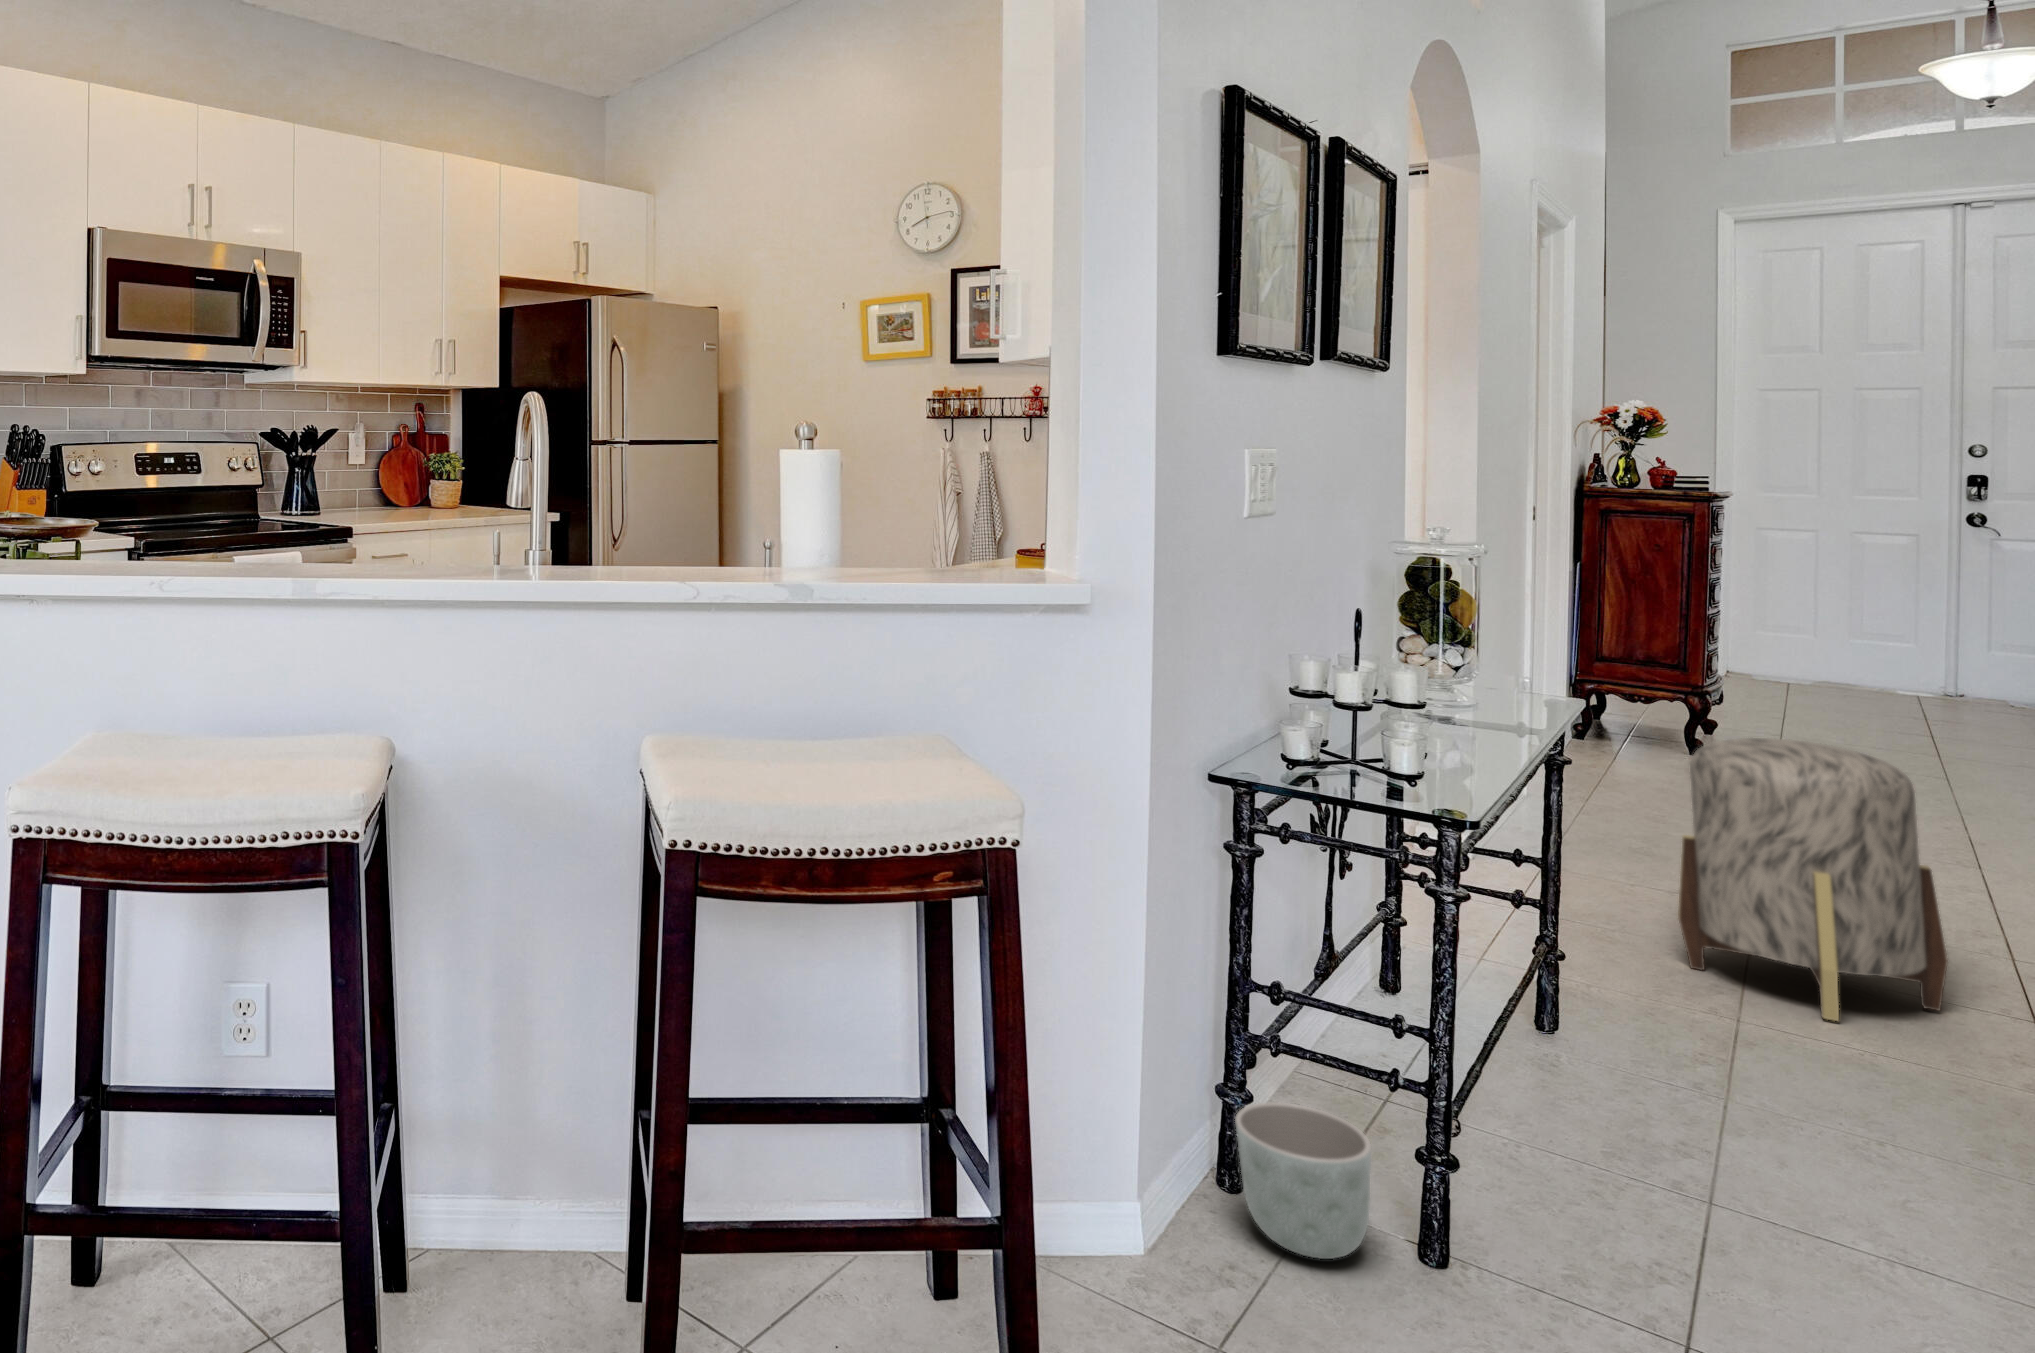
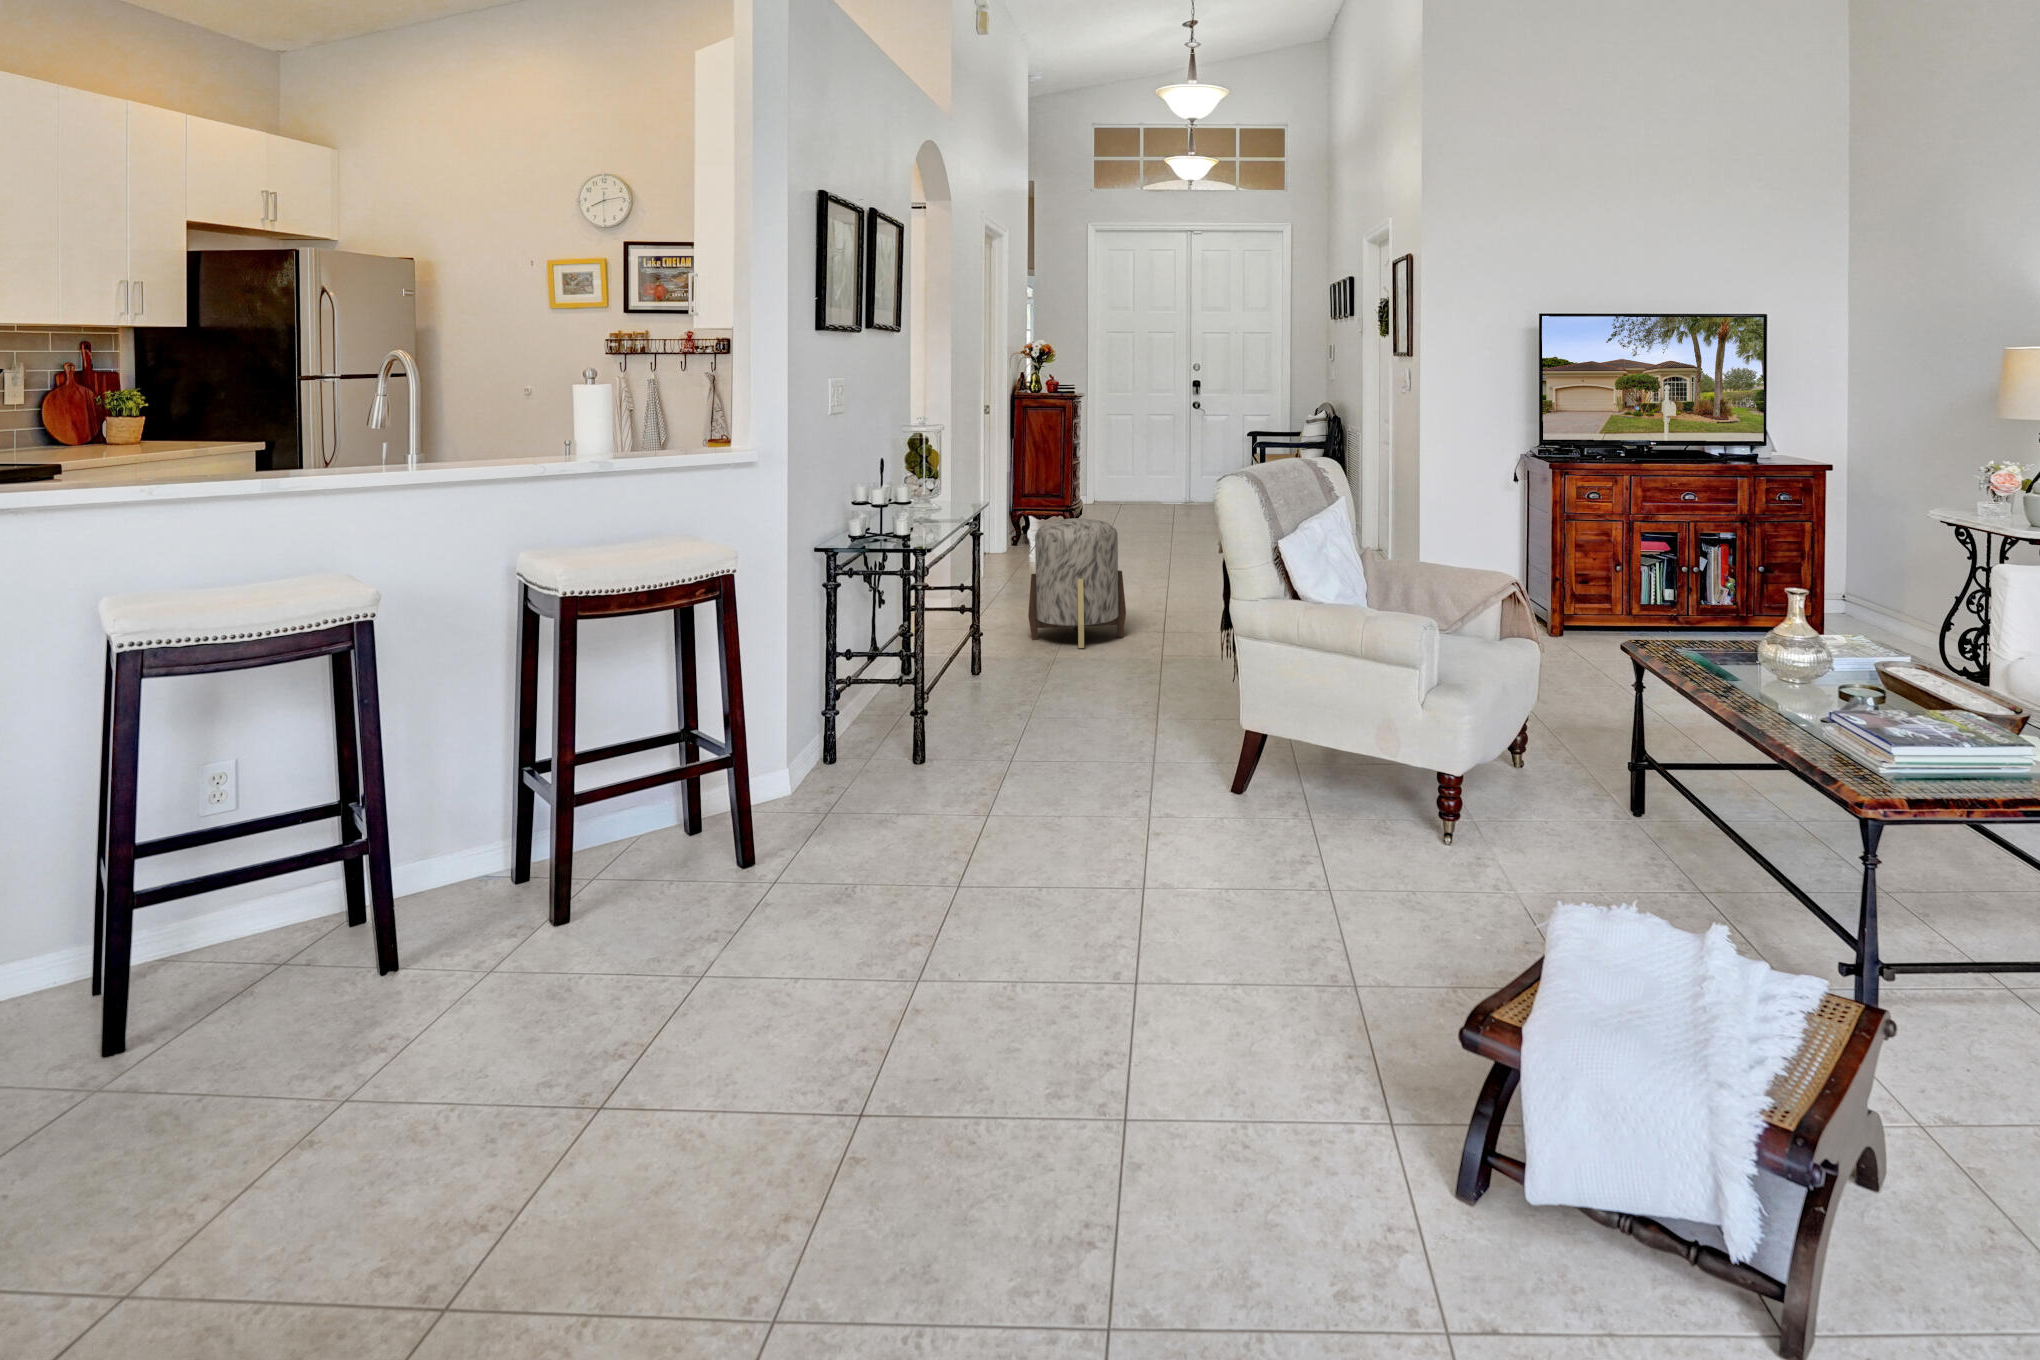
planter: present [1235,1102,1371,1259] -> none [814,712,875,778]

